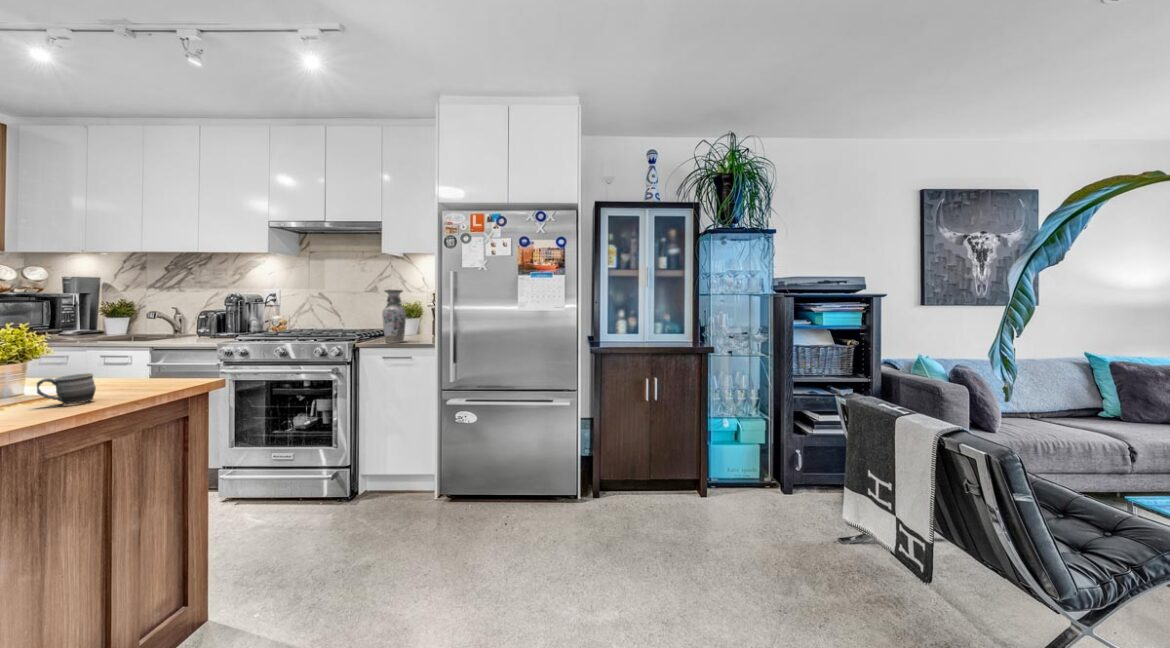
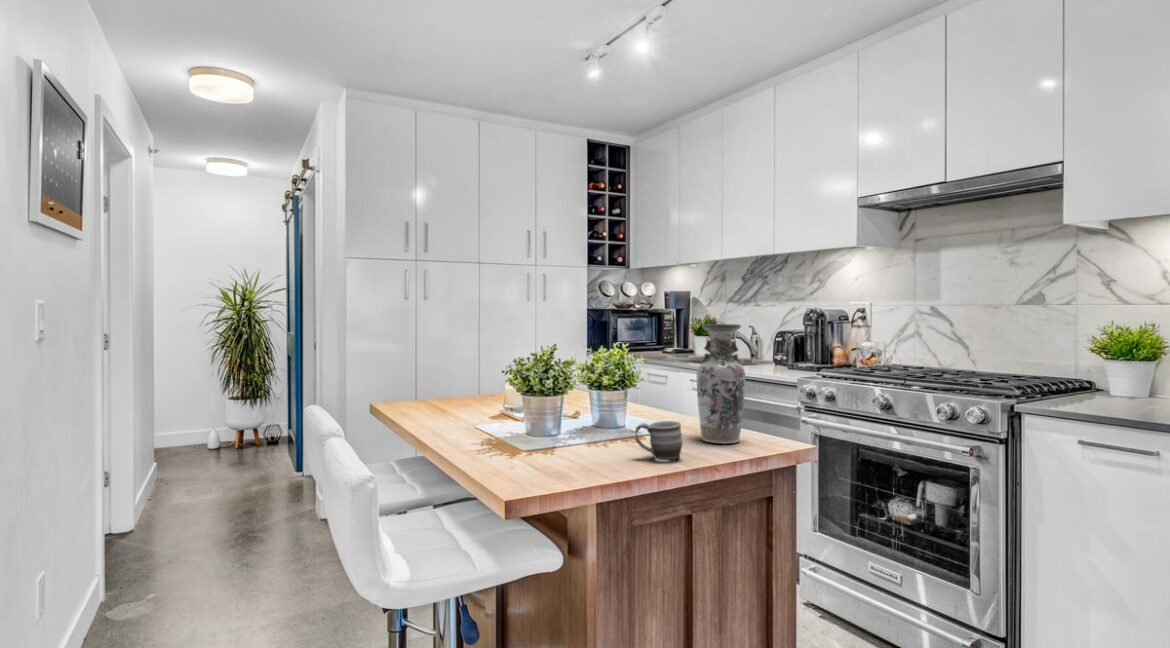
vase: present [382,290,406,343] -> present [696,324,745,444]

